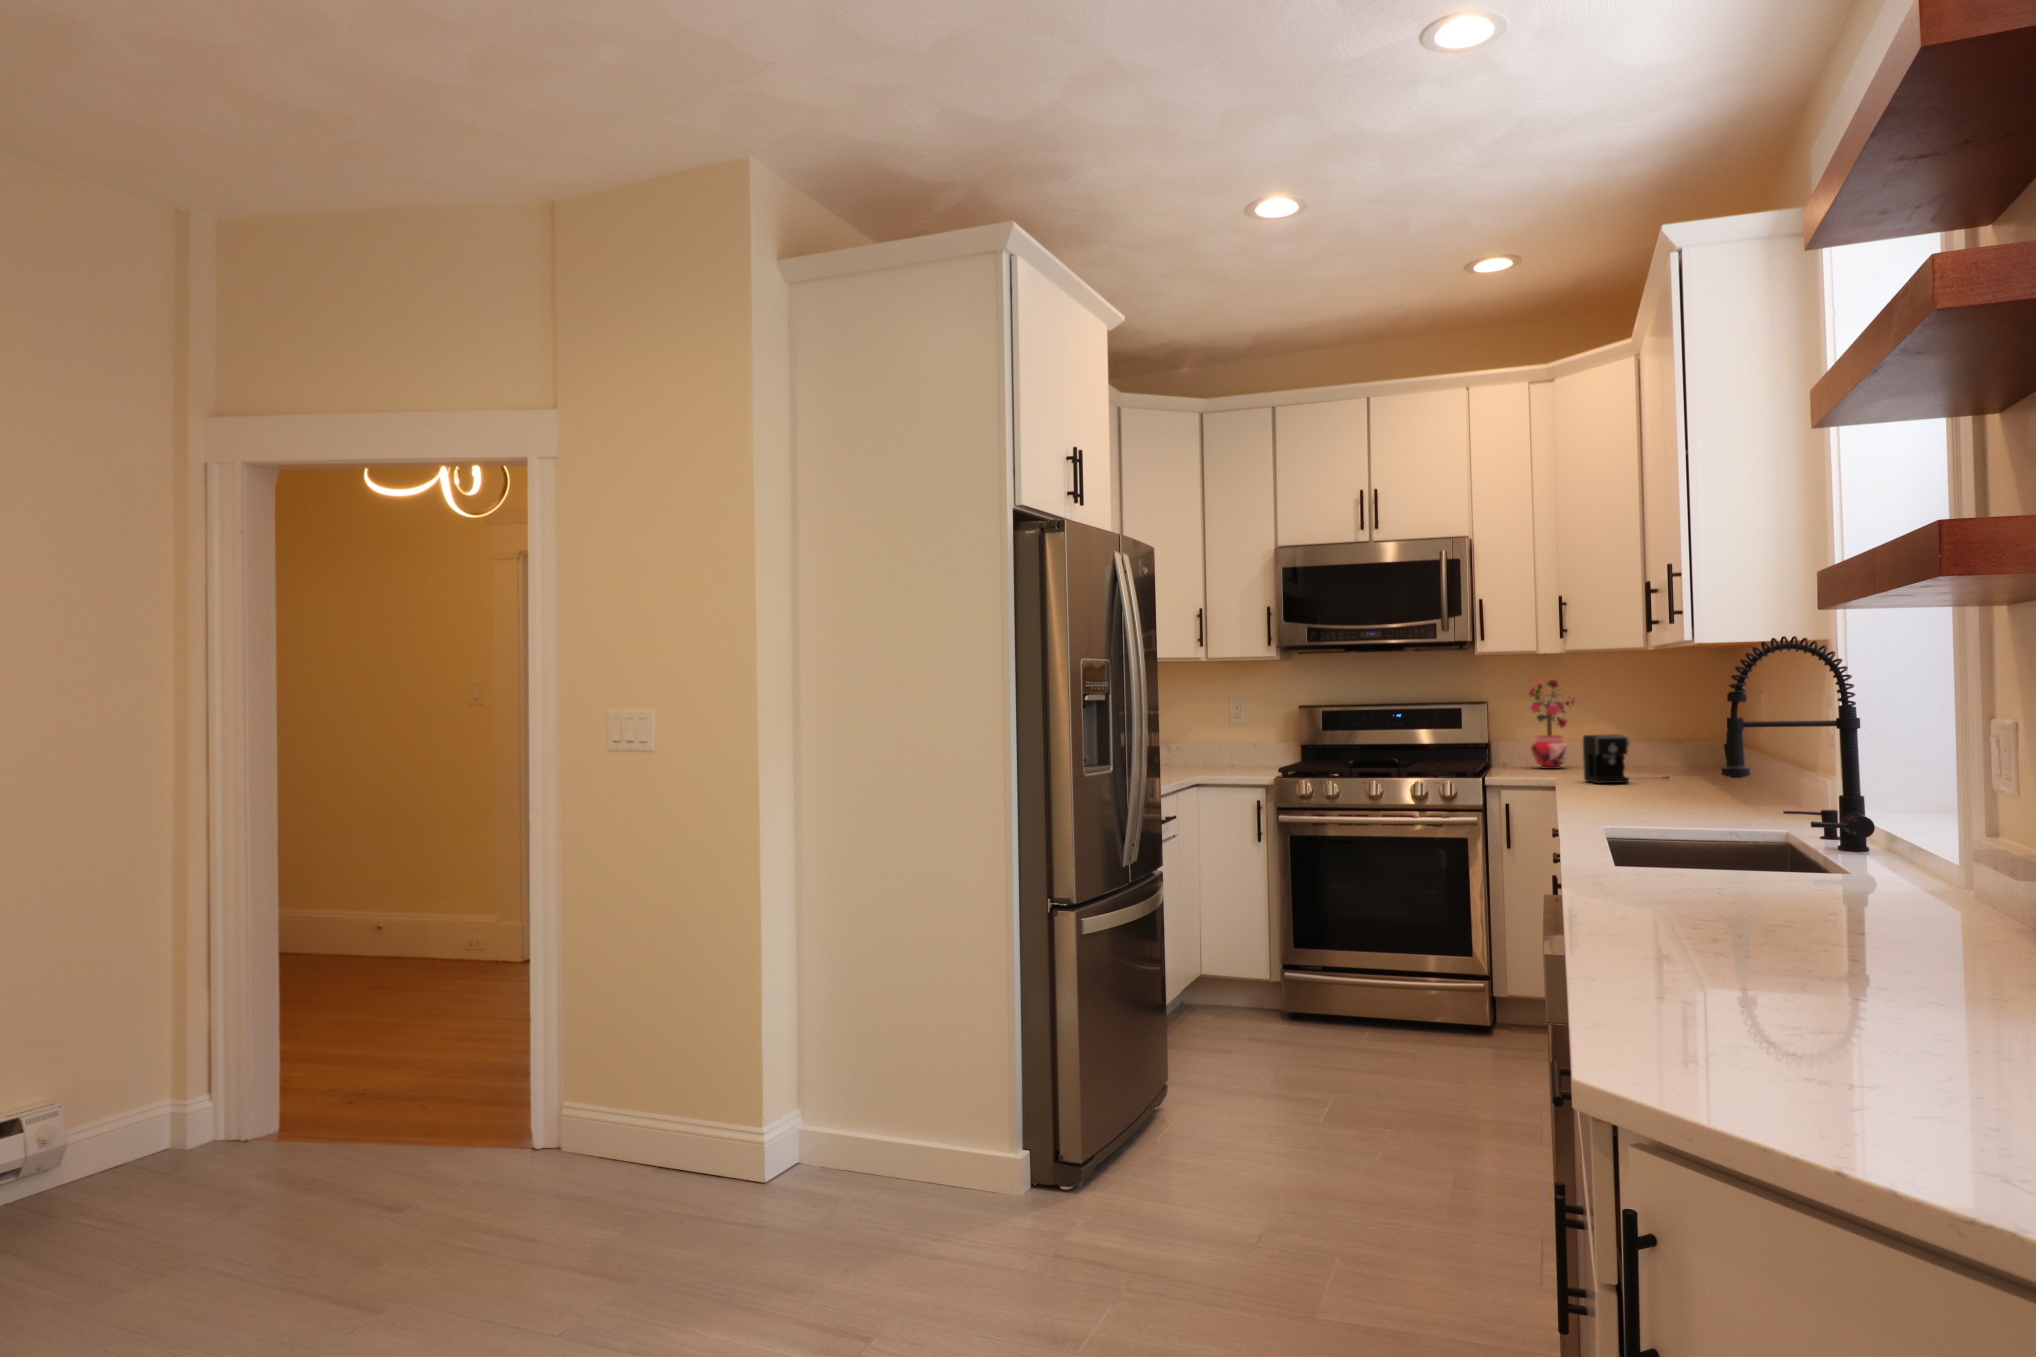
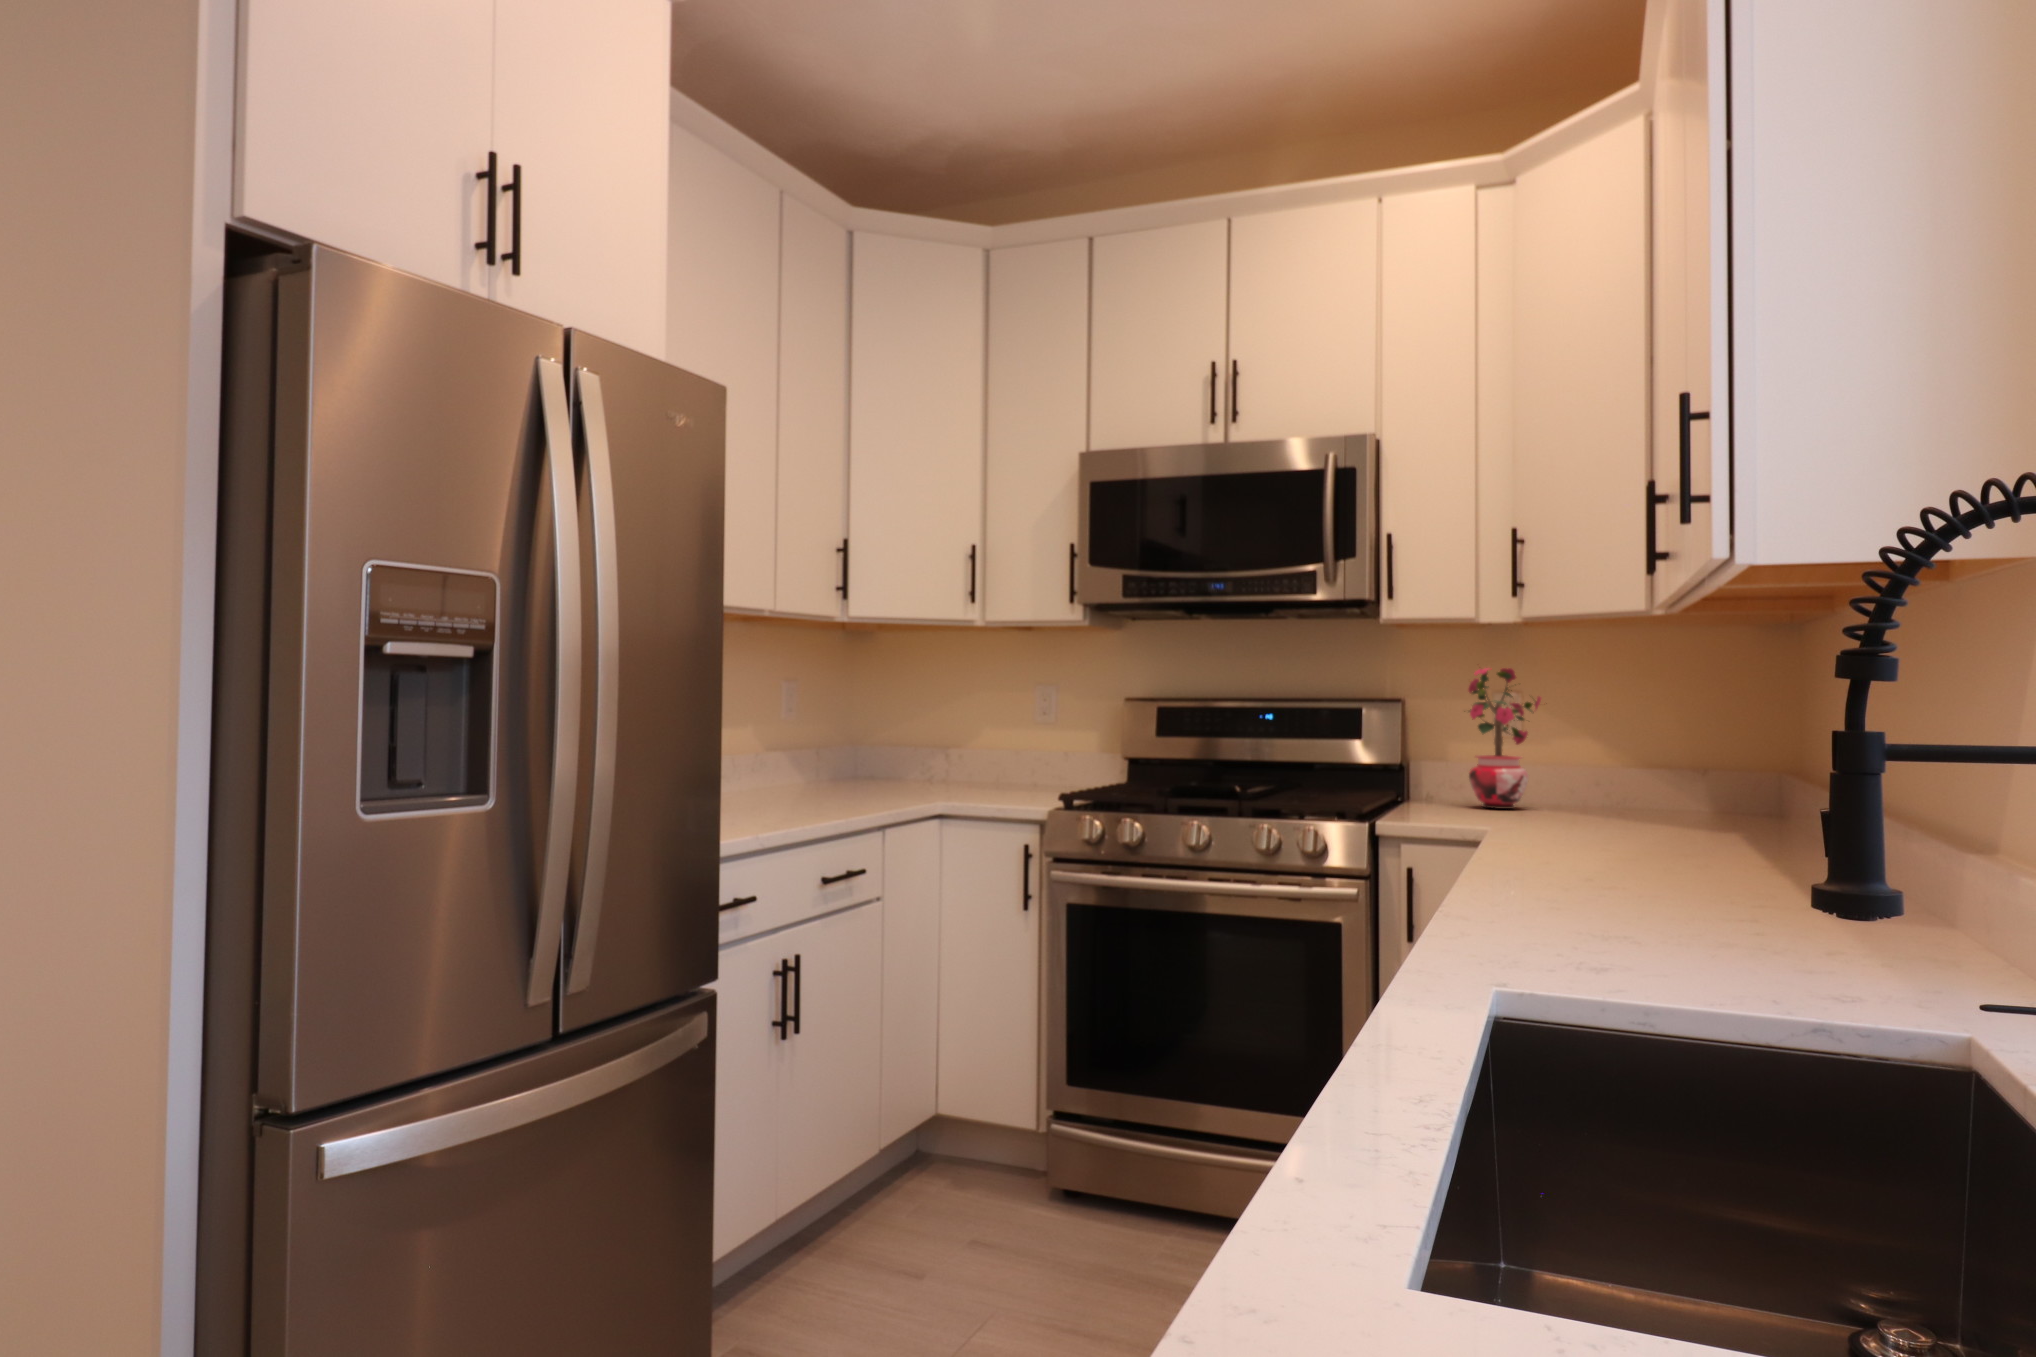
coffee maker: present [1583,735,1669,783] -> none [1535,757,1687,846]

